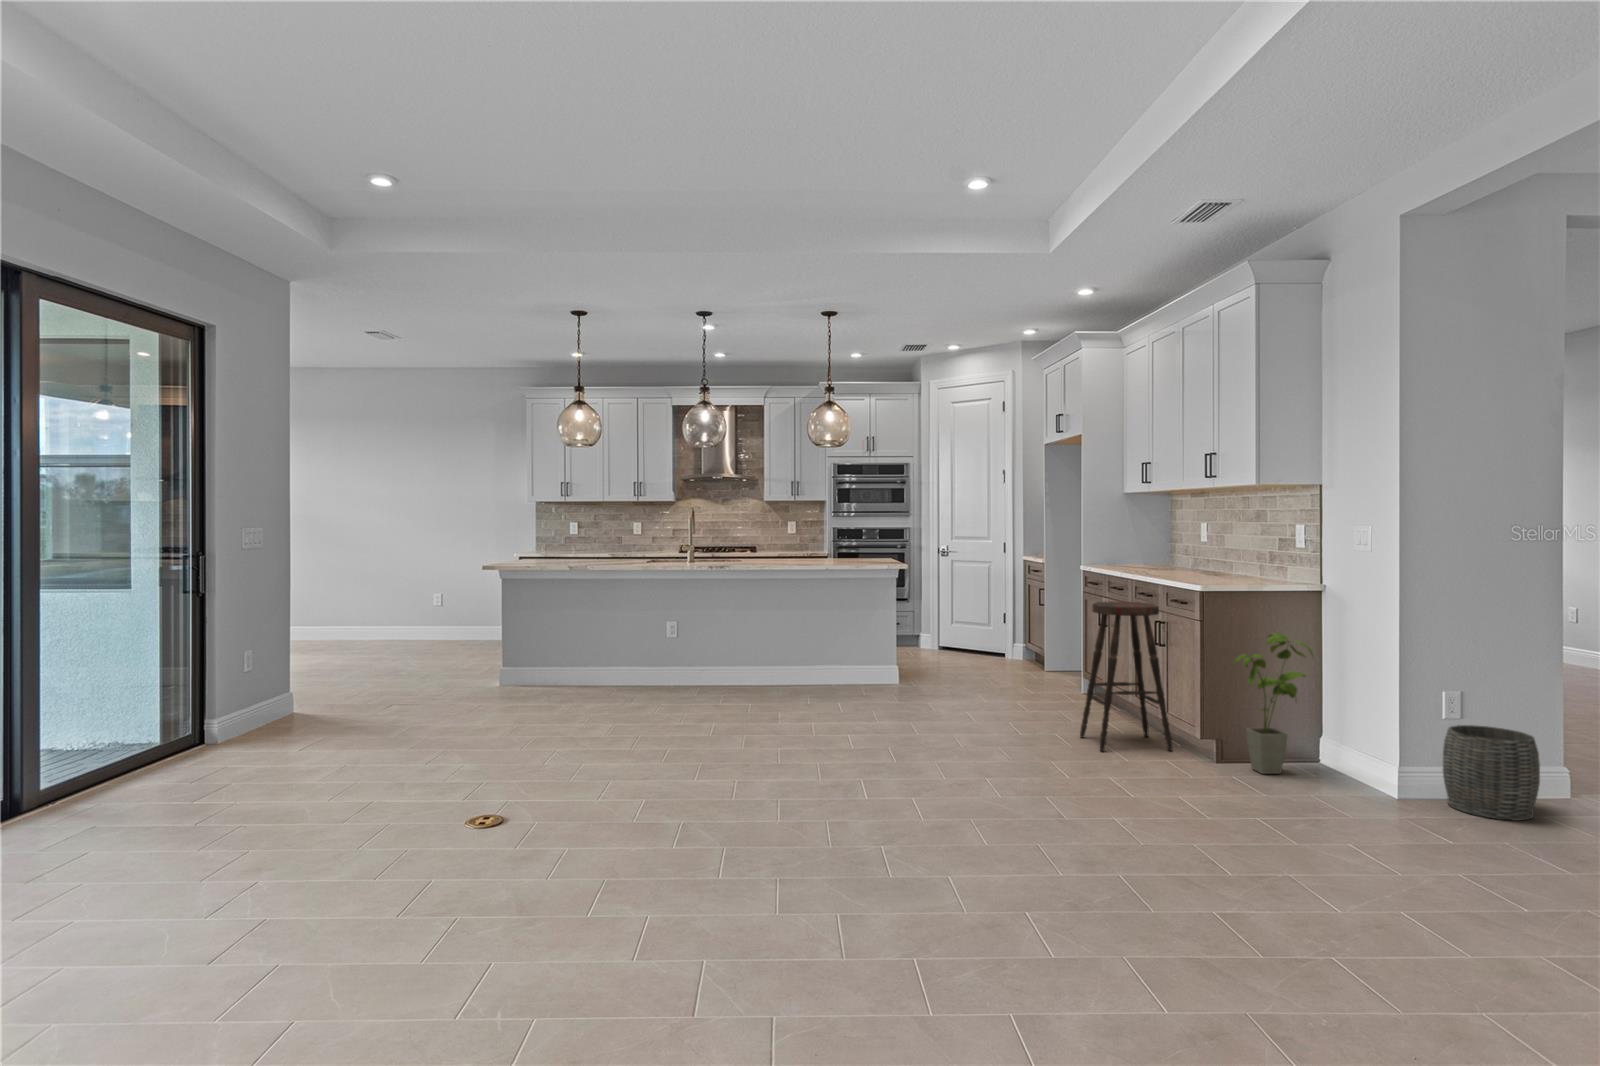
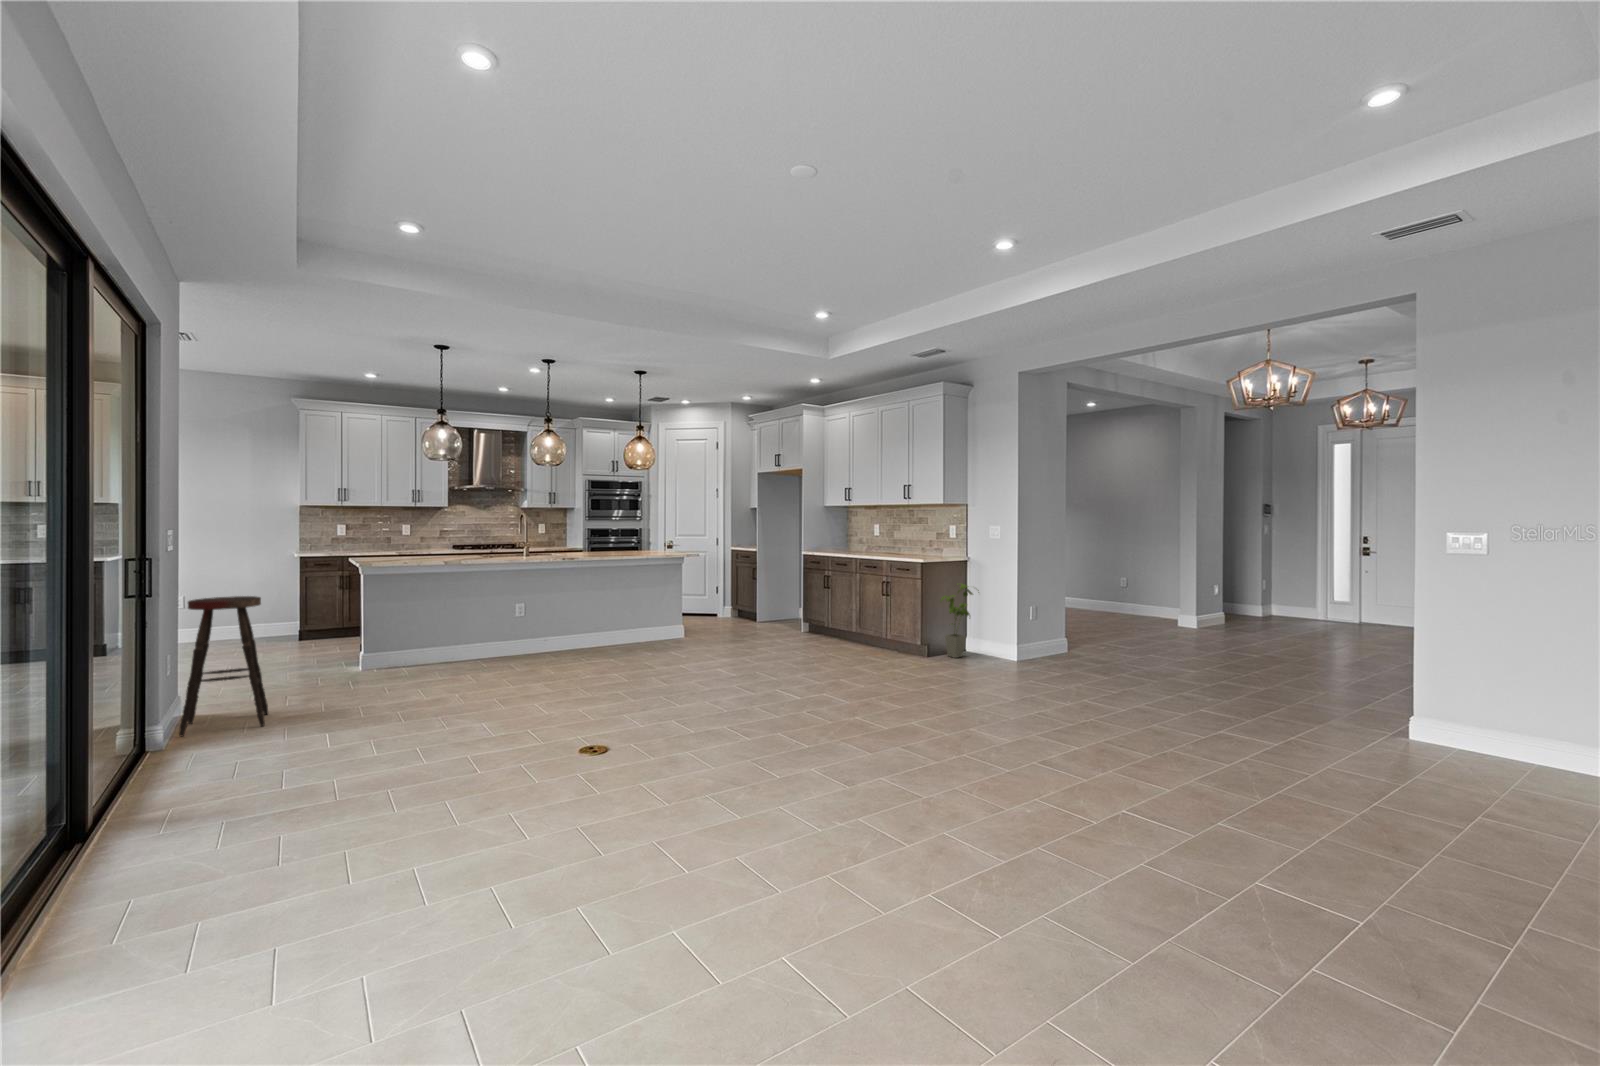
bar stool: present [1080,602,1173,751] -> present [179,596,268,736]
woven basket: present [1443,725,1540,821] -> none [1033,621,1071,662]

